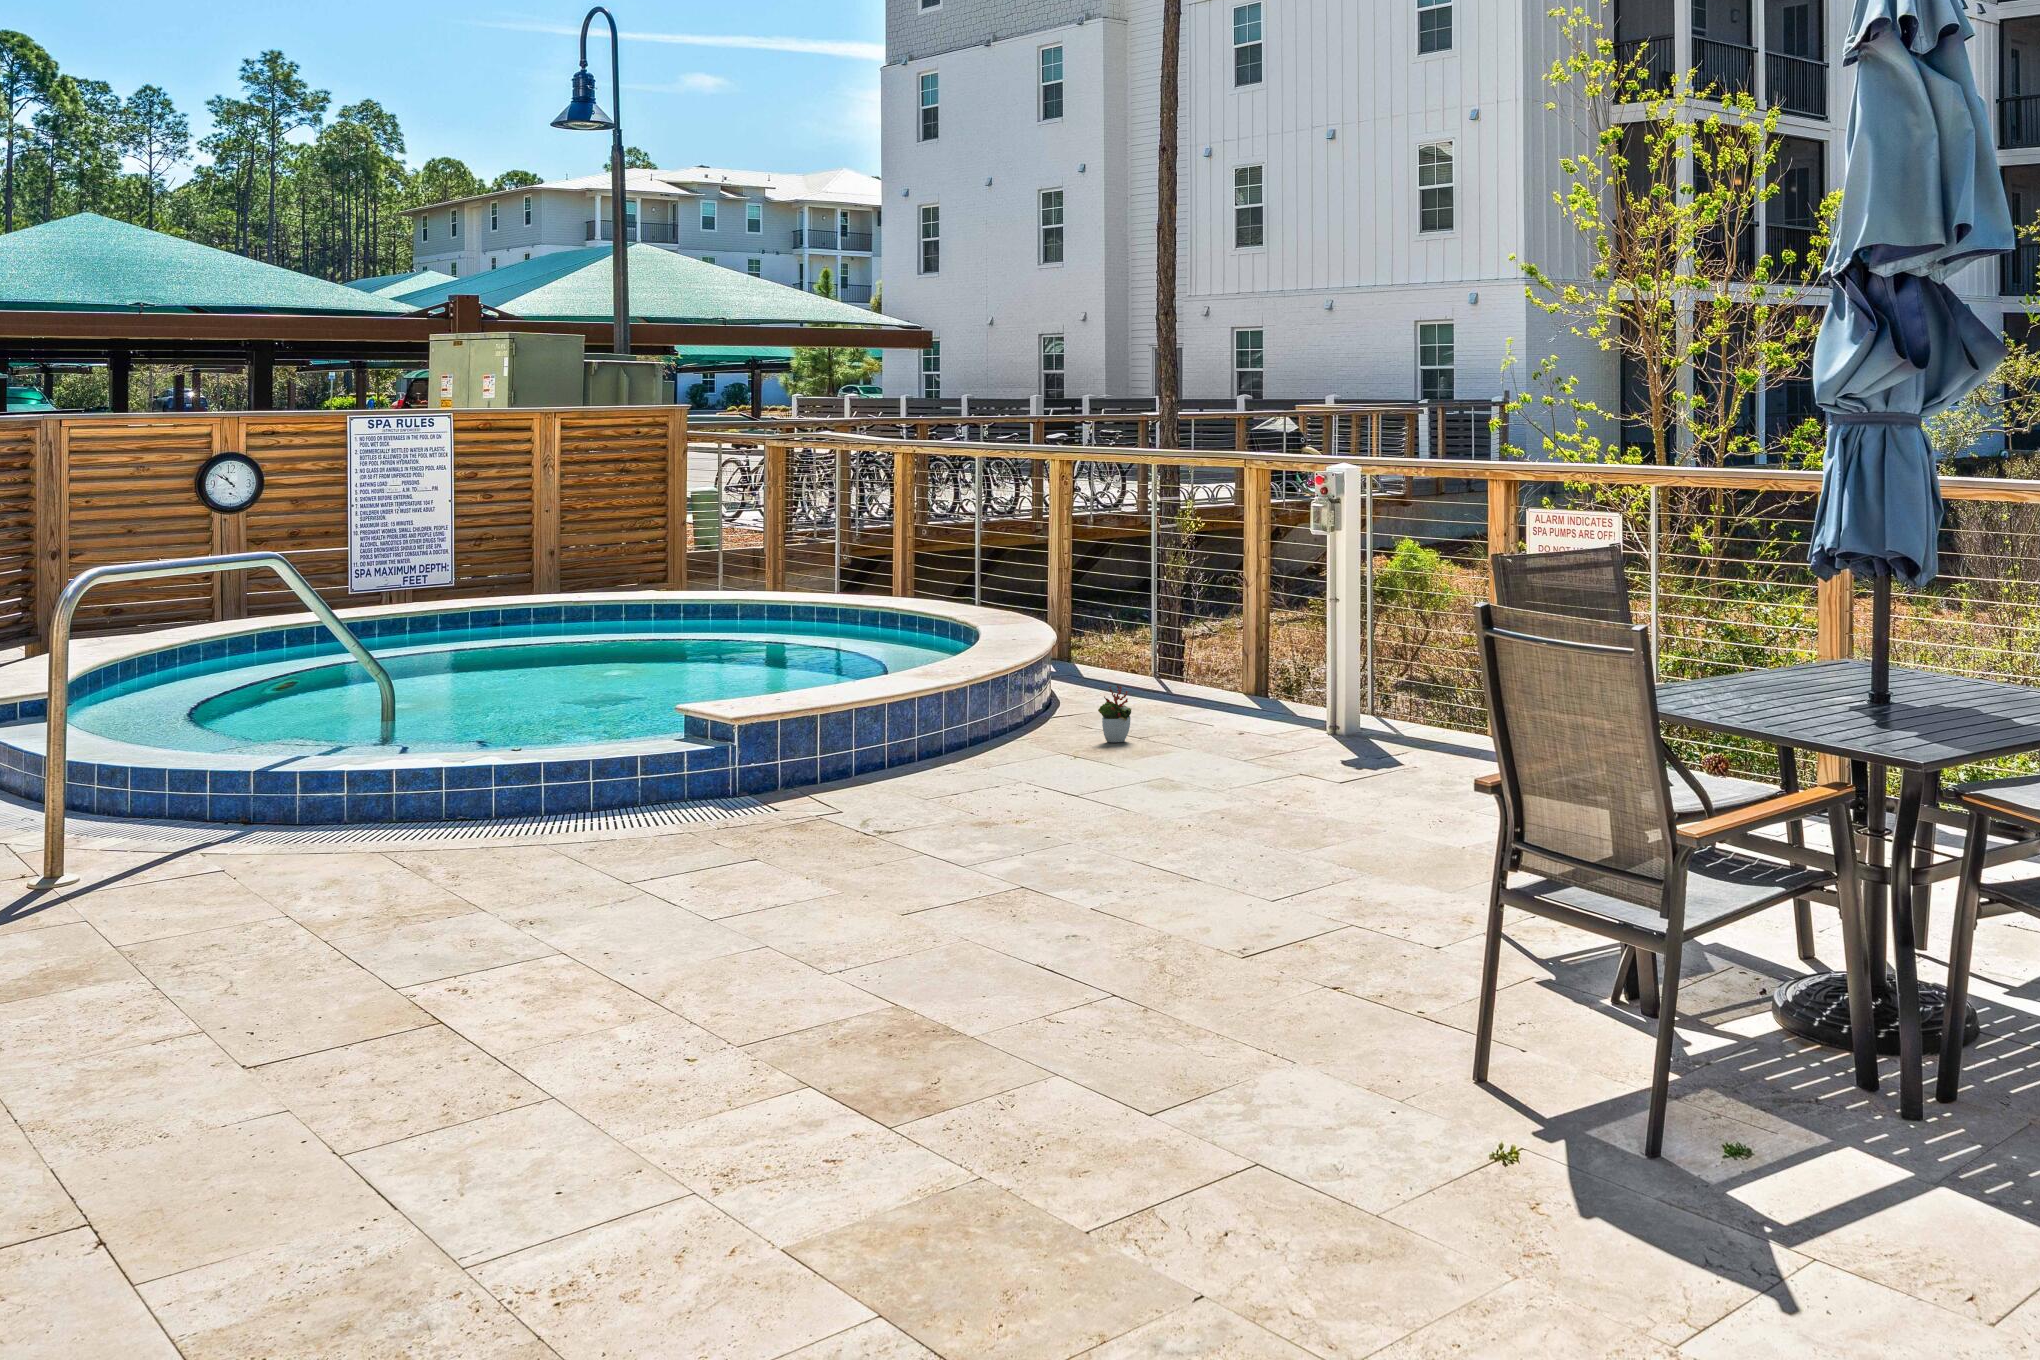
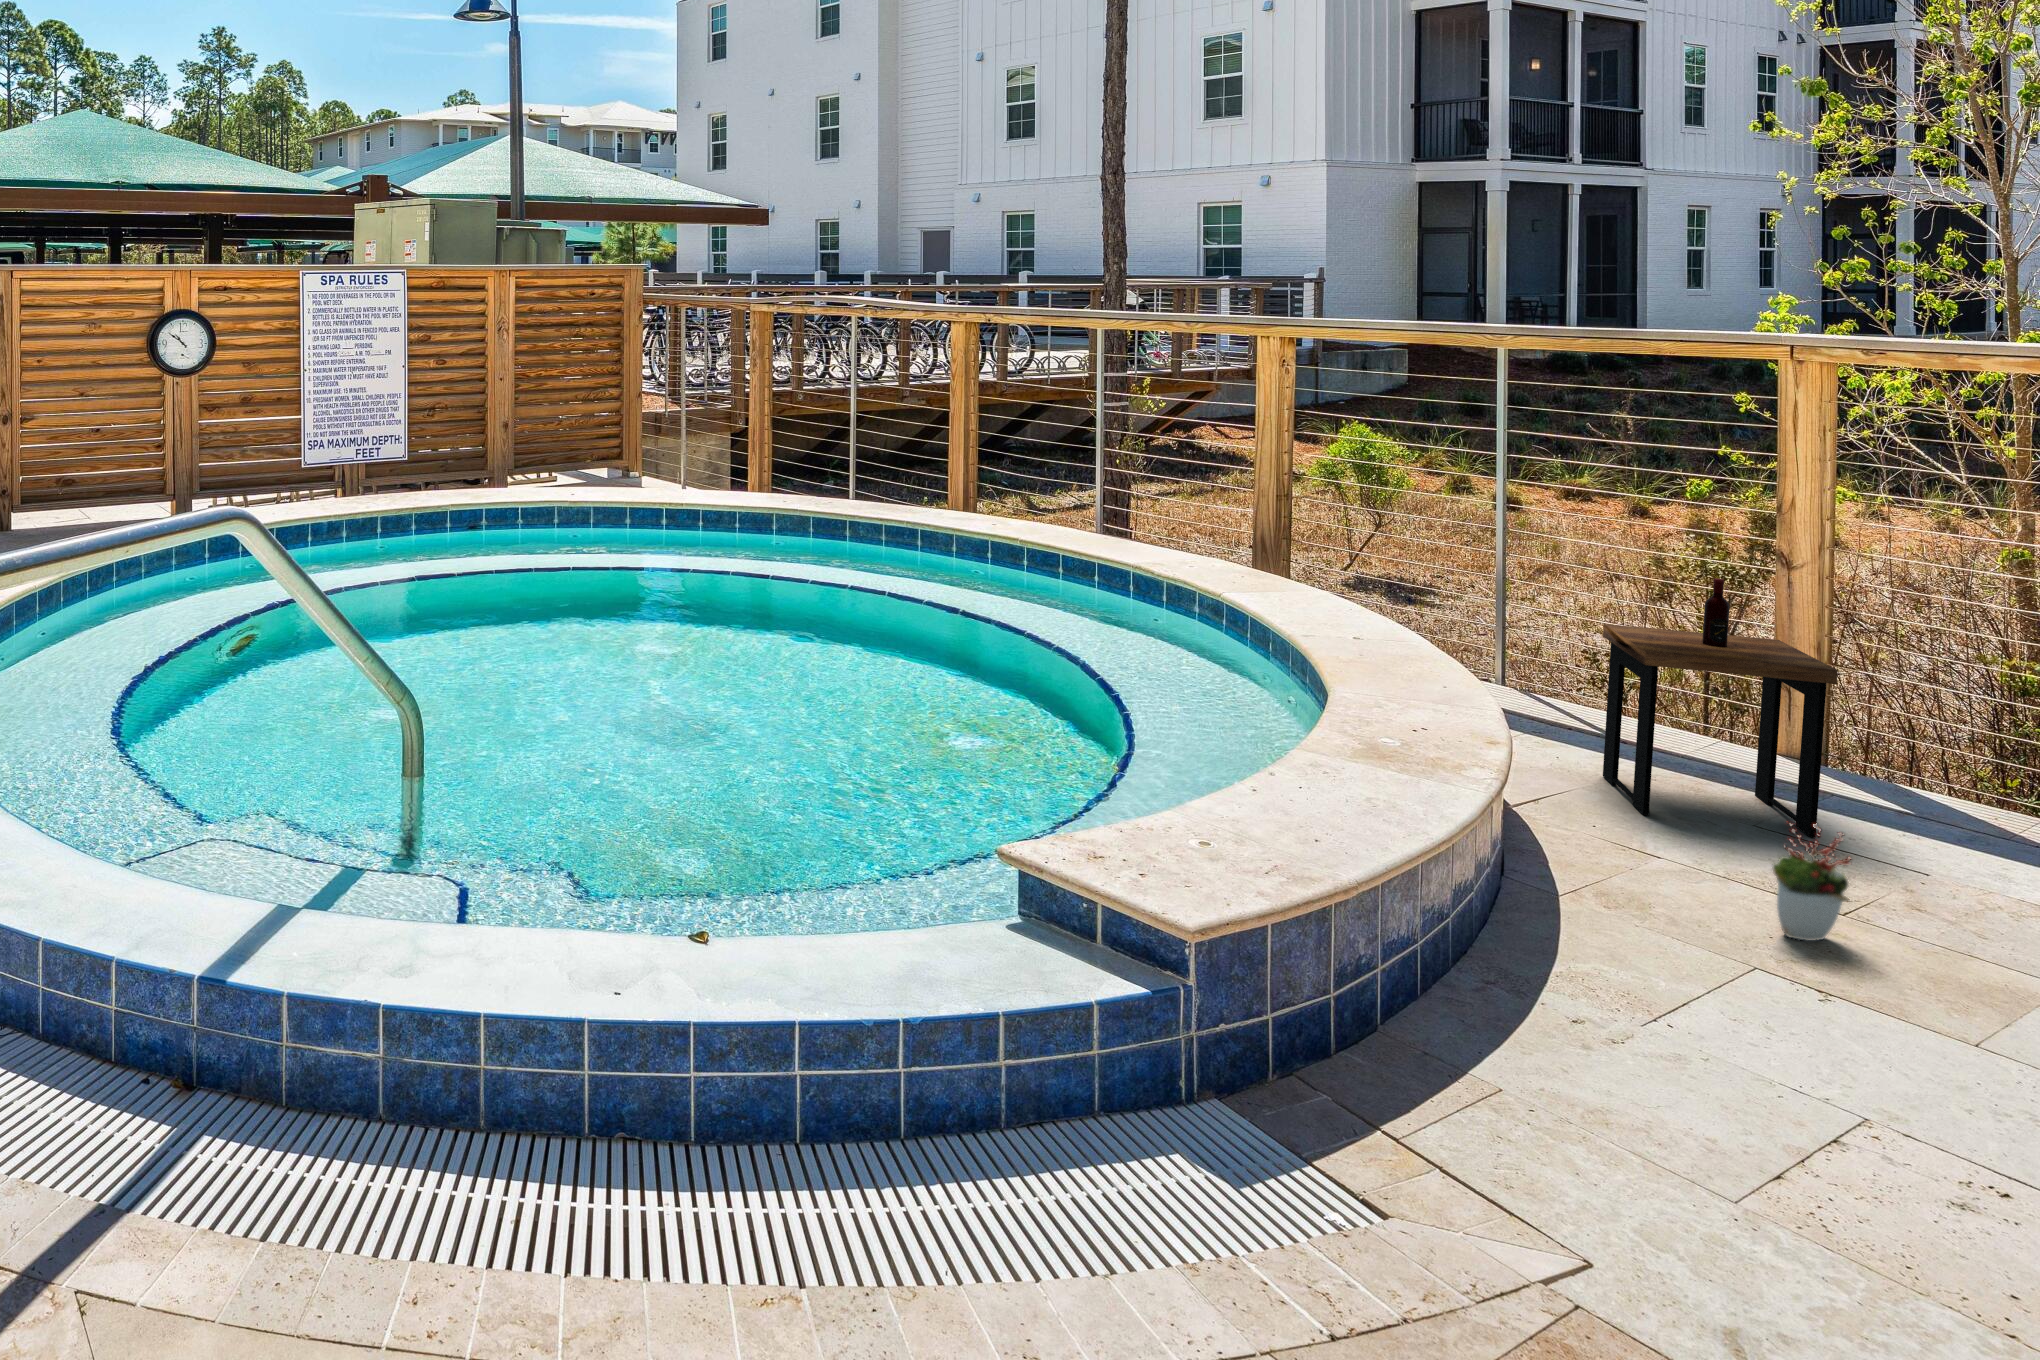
side table: none [1126,583,1215,715] -> present [1603,578,1838,838]

